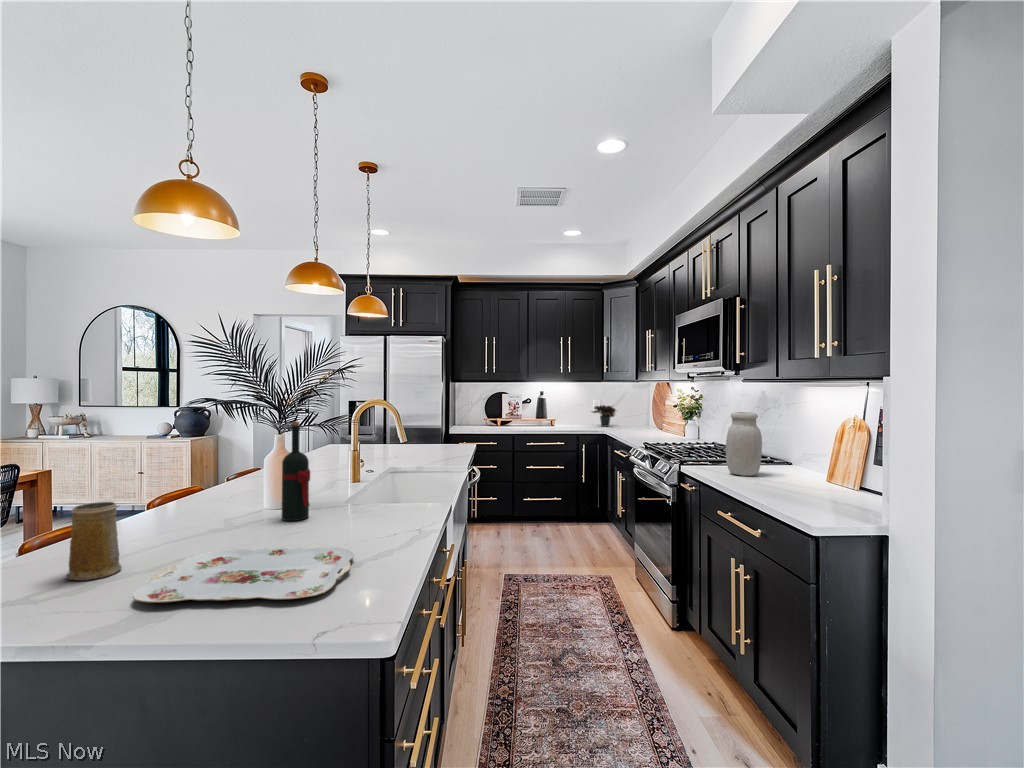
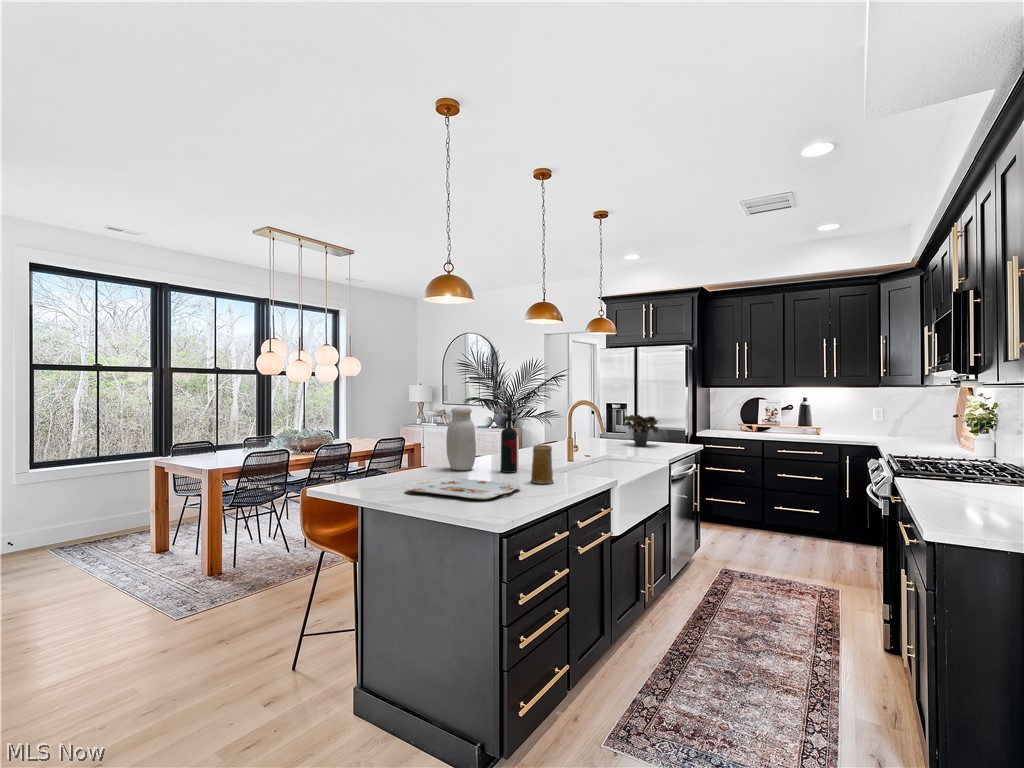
potted plant: present [592,405,616,427] -> present [623,415,659,446]
jar: present [726,412,762,476] -> present [446,407,476,470]
mug: present [66,502,122,580] -> present [531,445,553,484]

